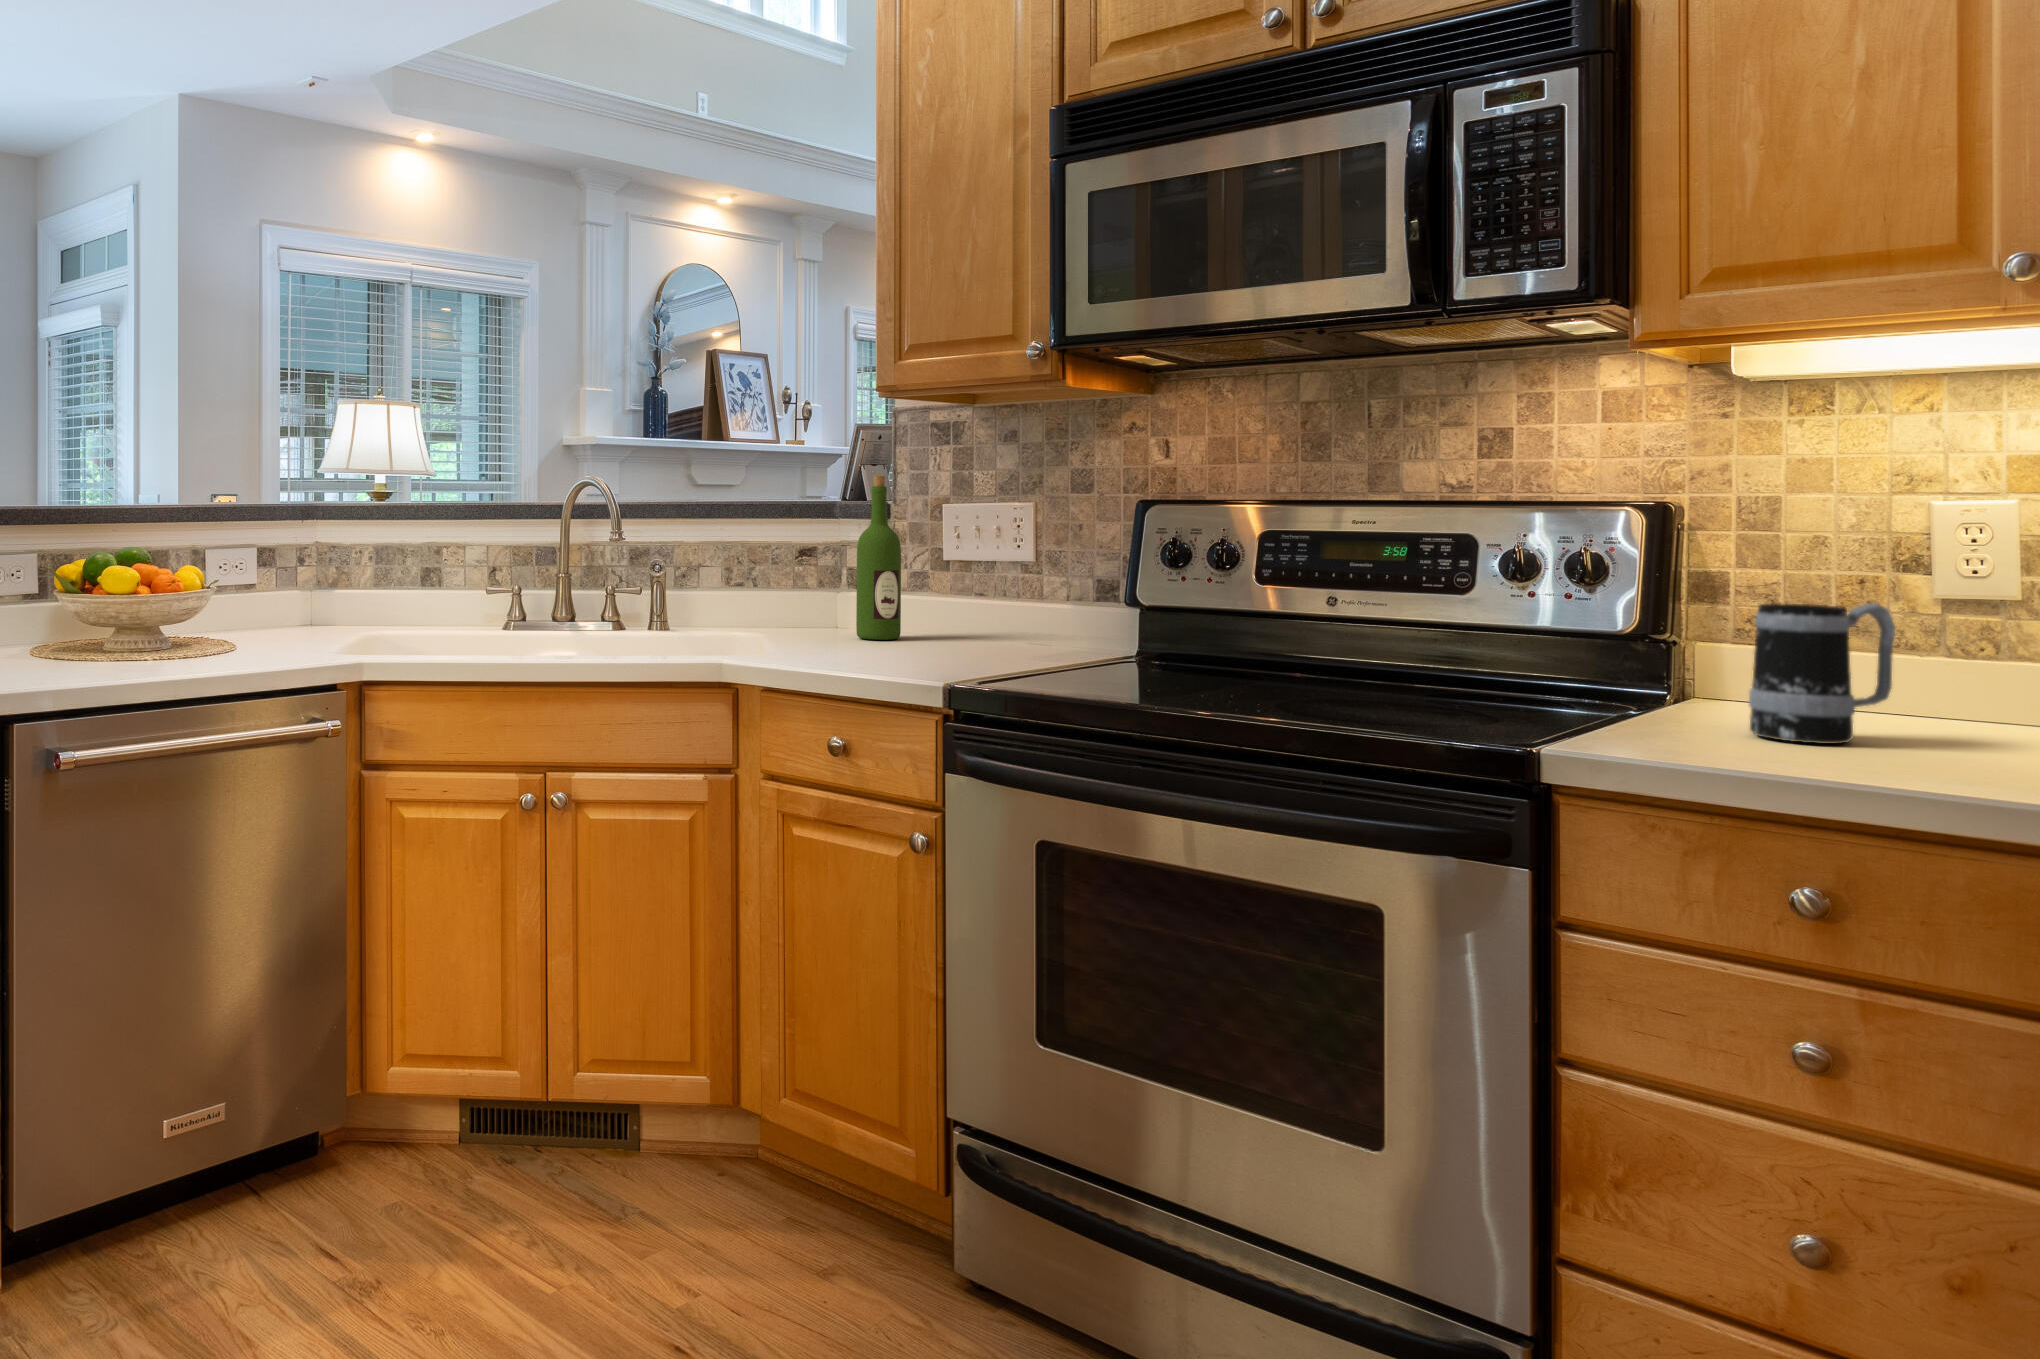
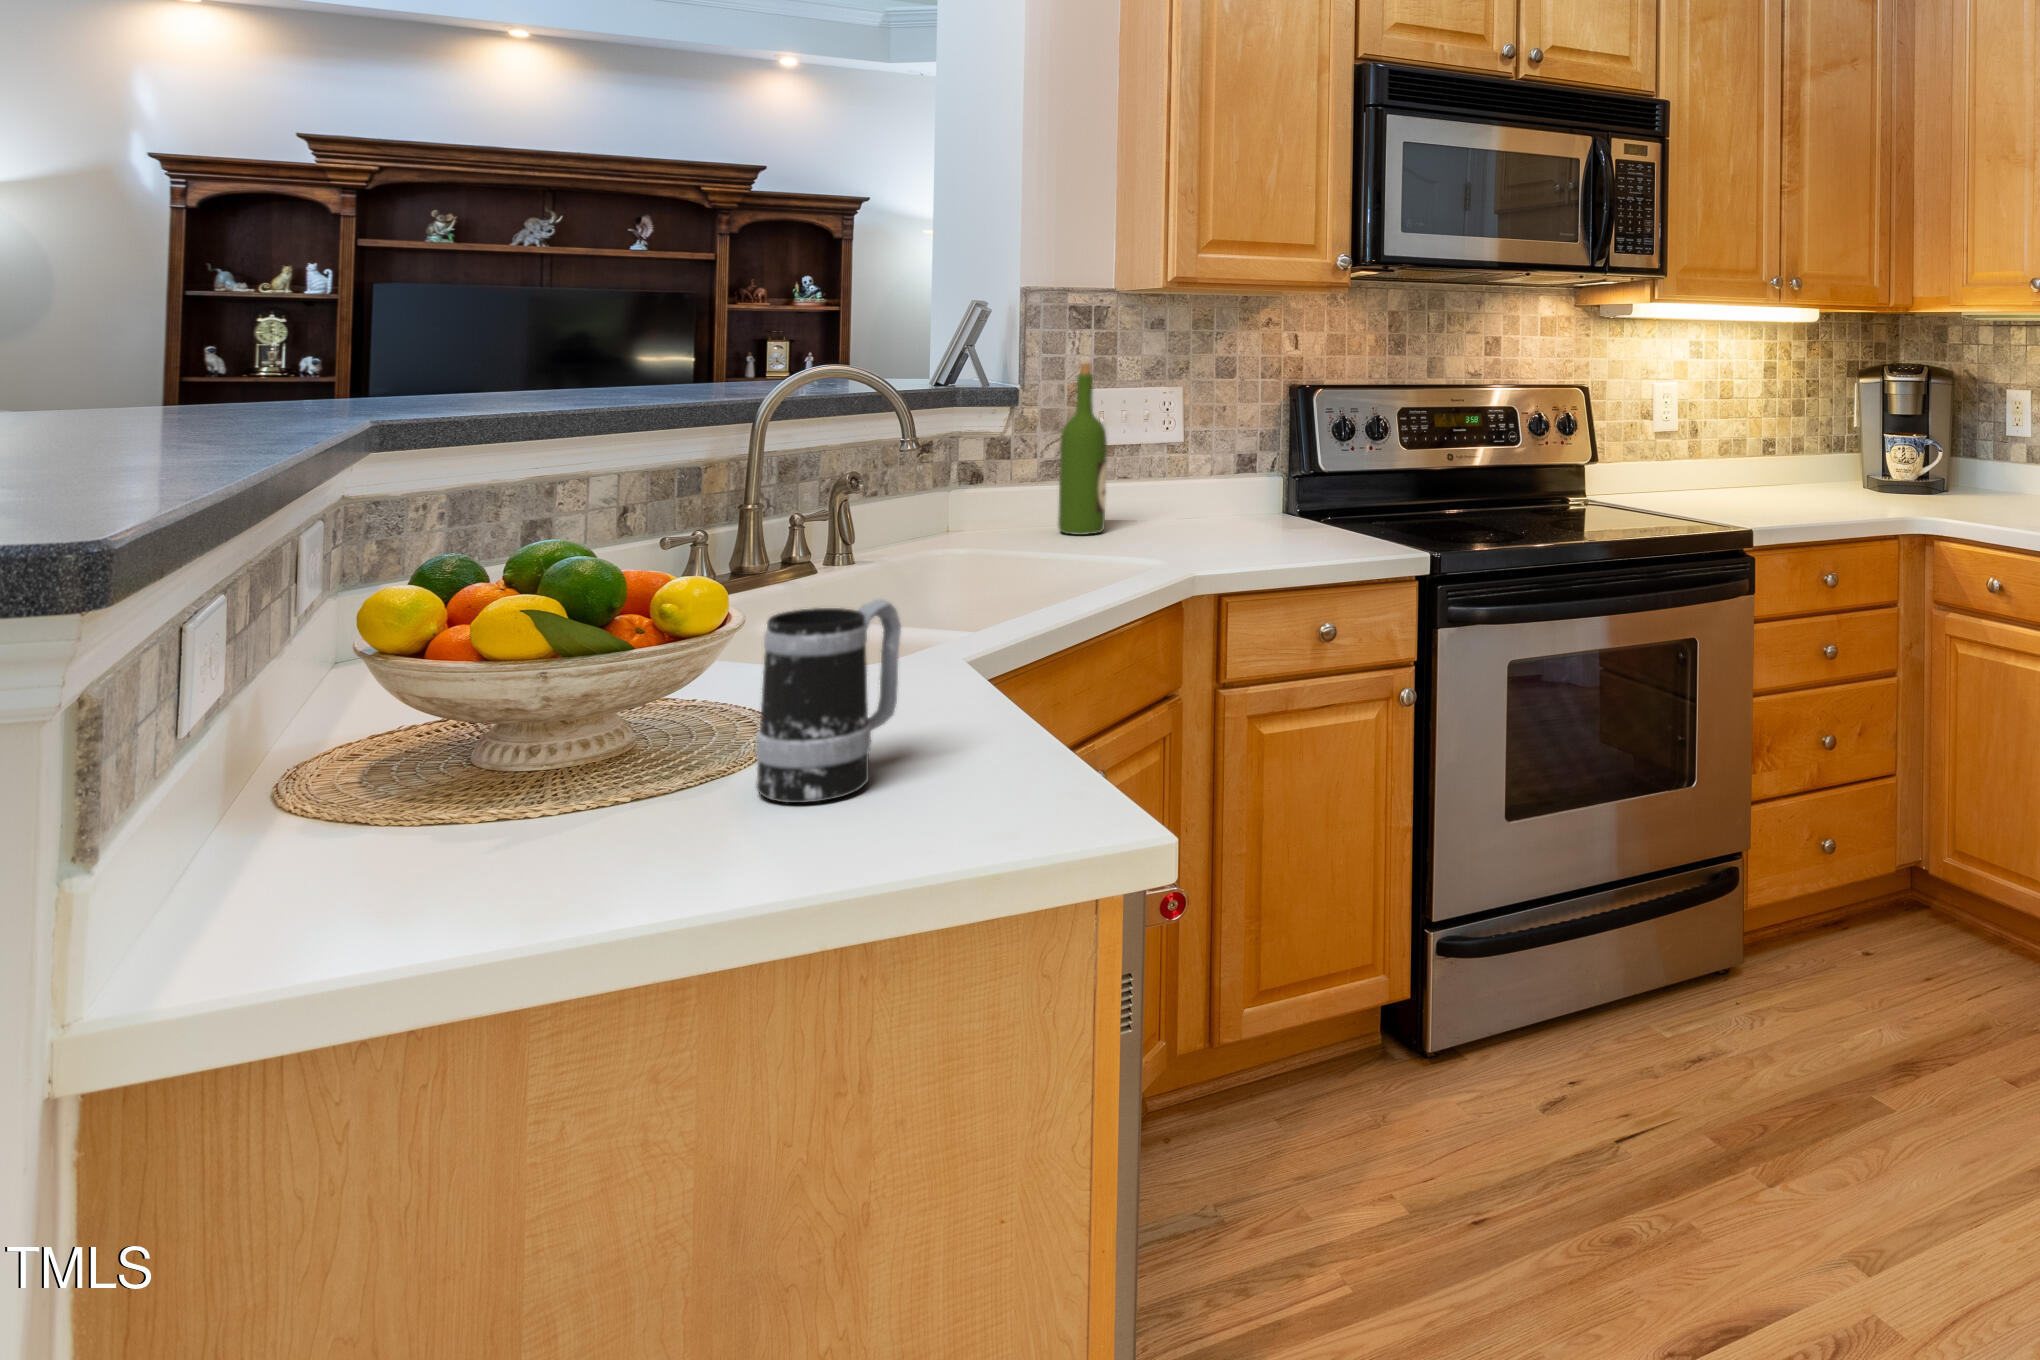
mug: present [1749,603,1895,744] -> present [755,599,901,803]

